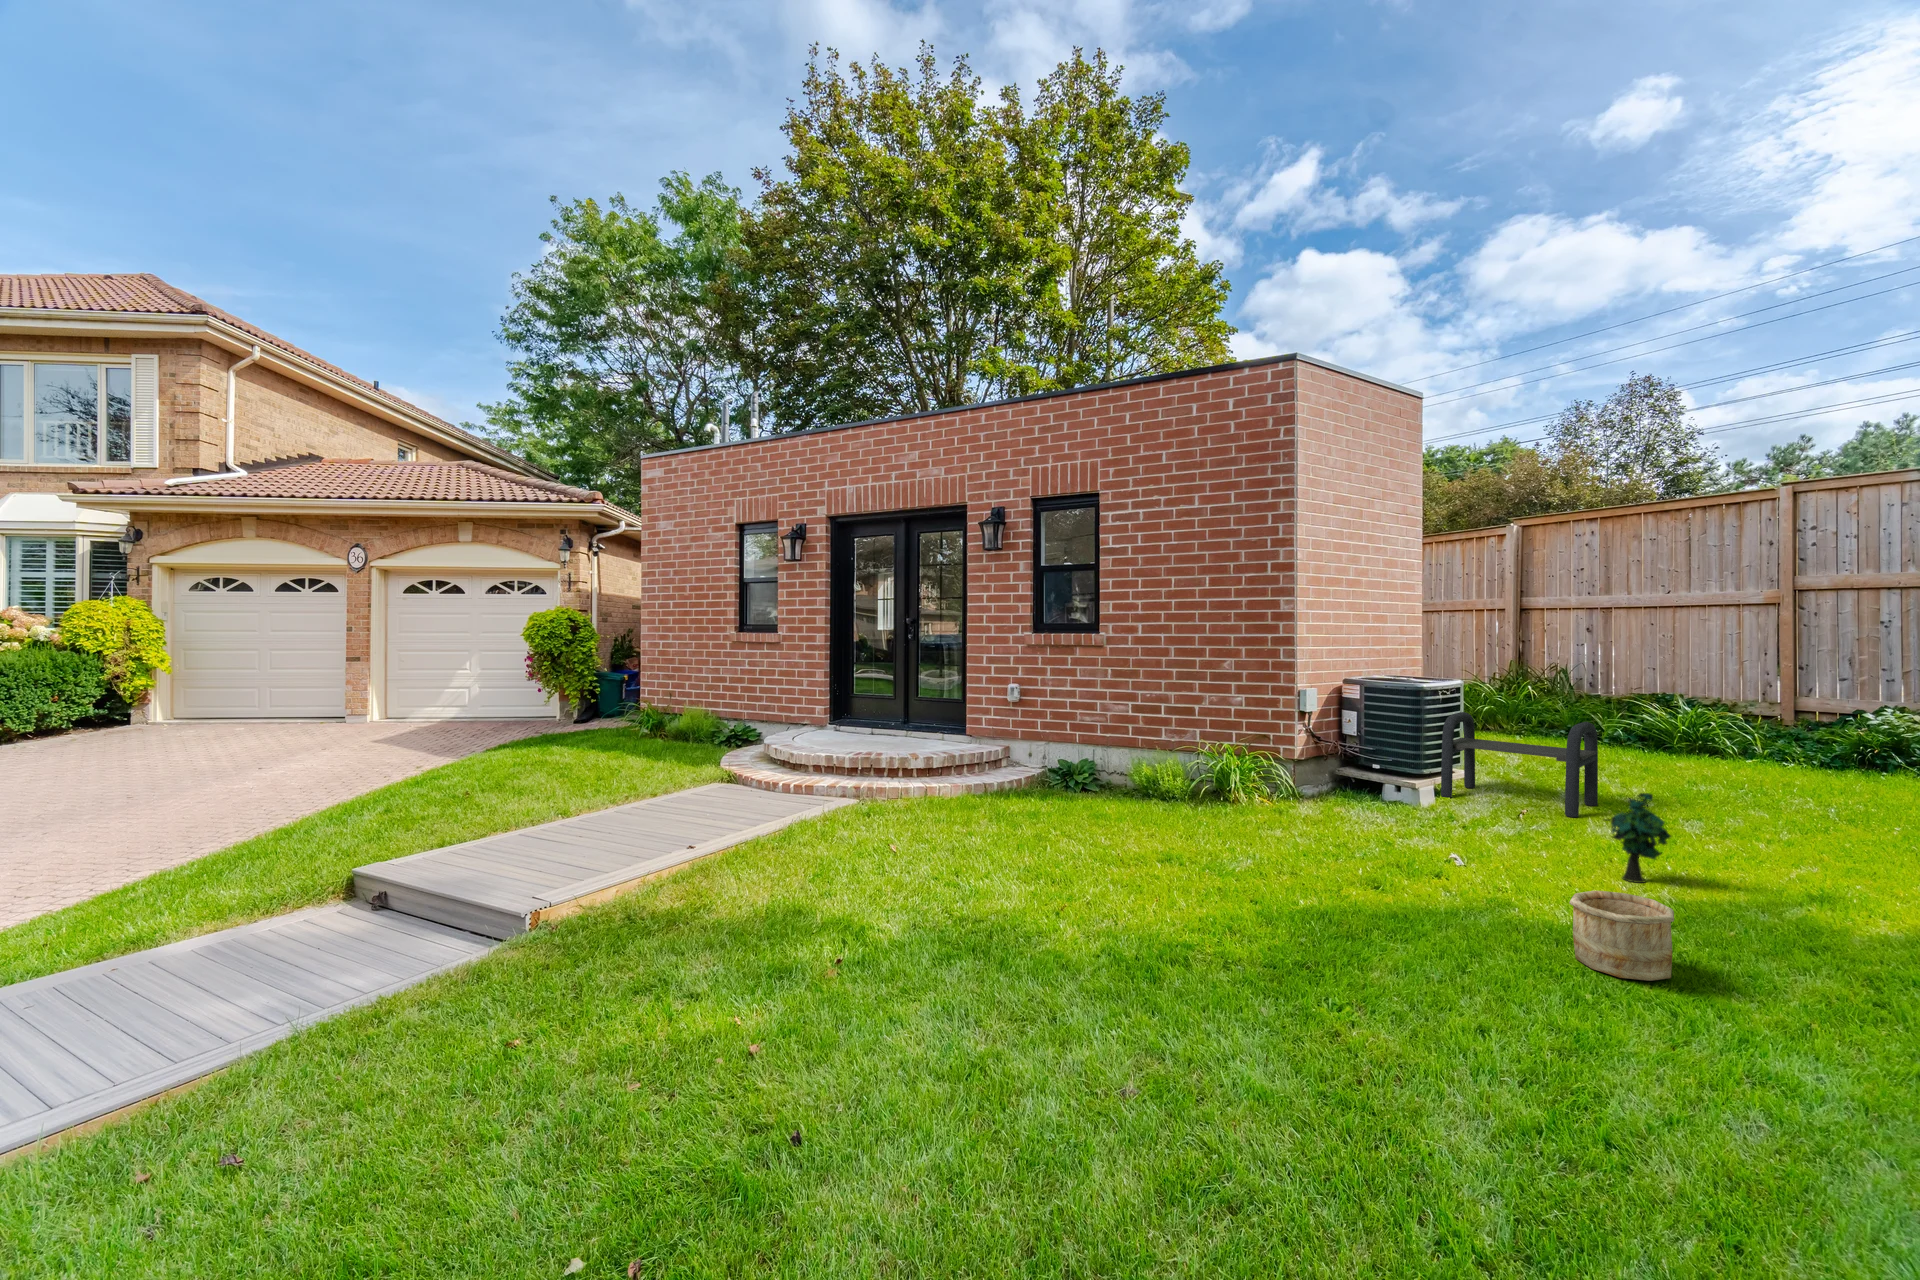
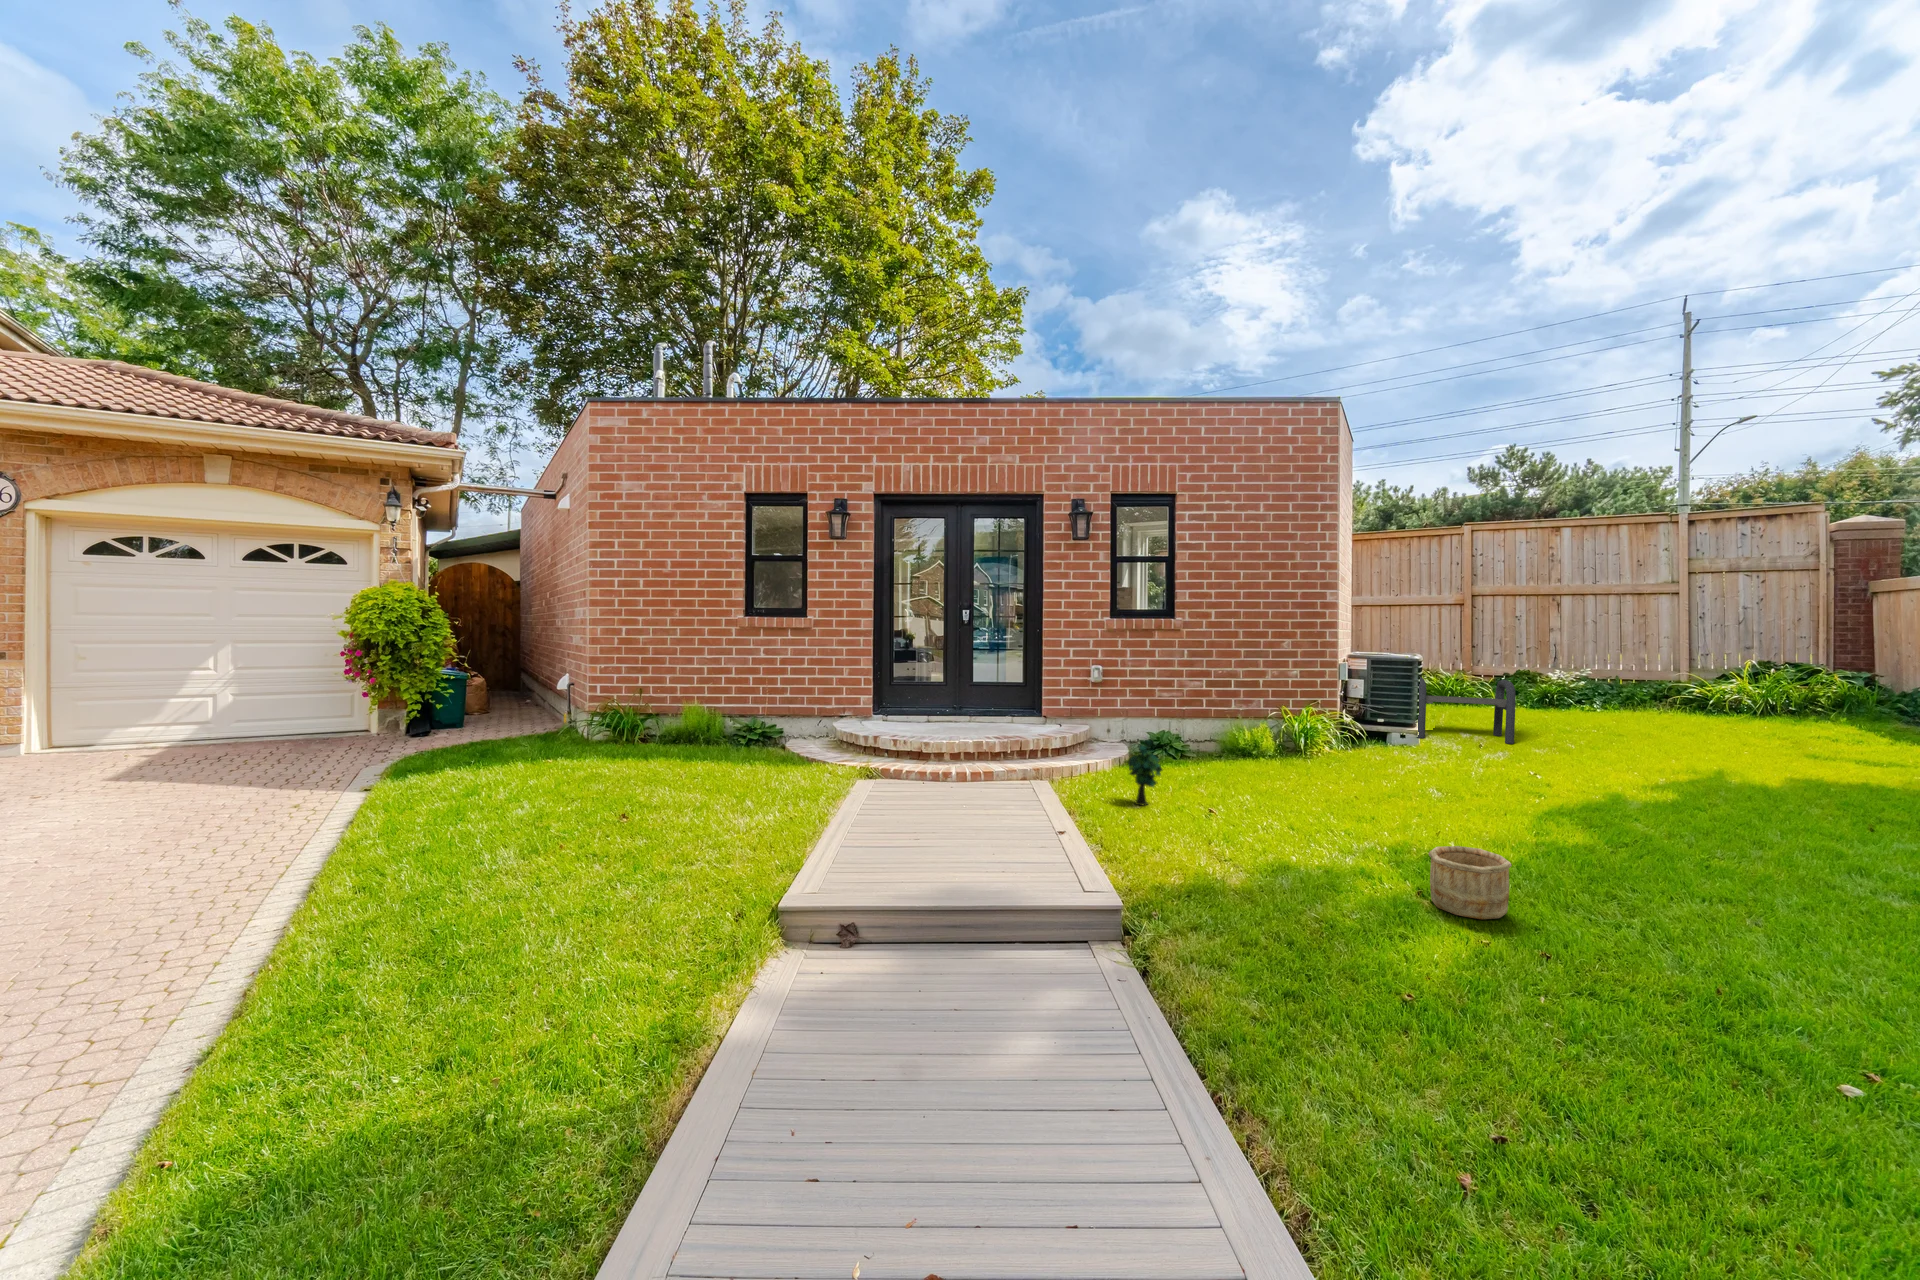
decorative plant: present [1605,793,1671,883] -> present [1128,740,1162,806]
wooden bucket: present [1569,891,1674,981] -> present [1428,846,1512,919]

